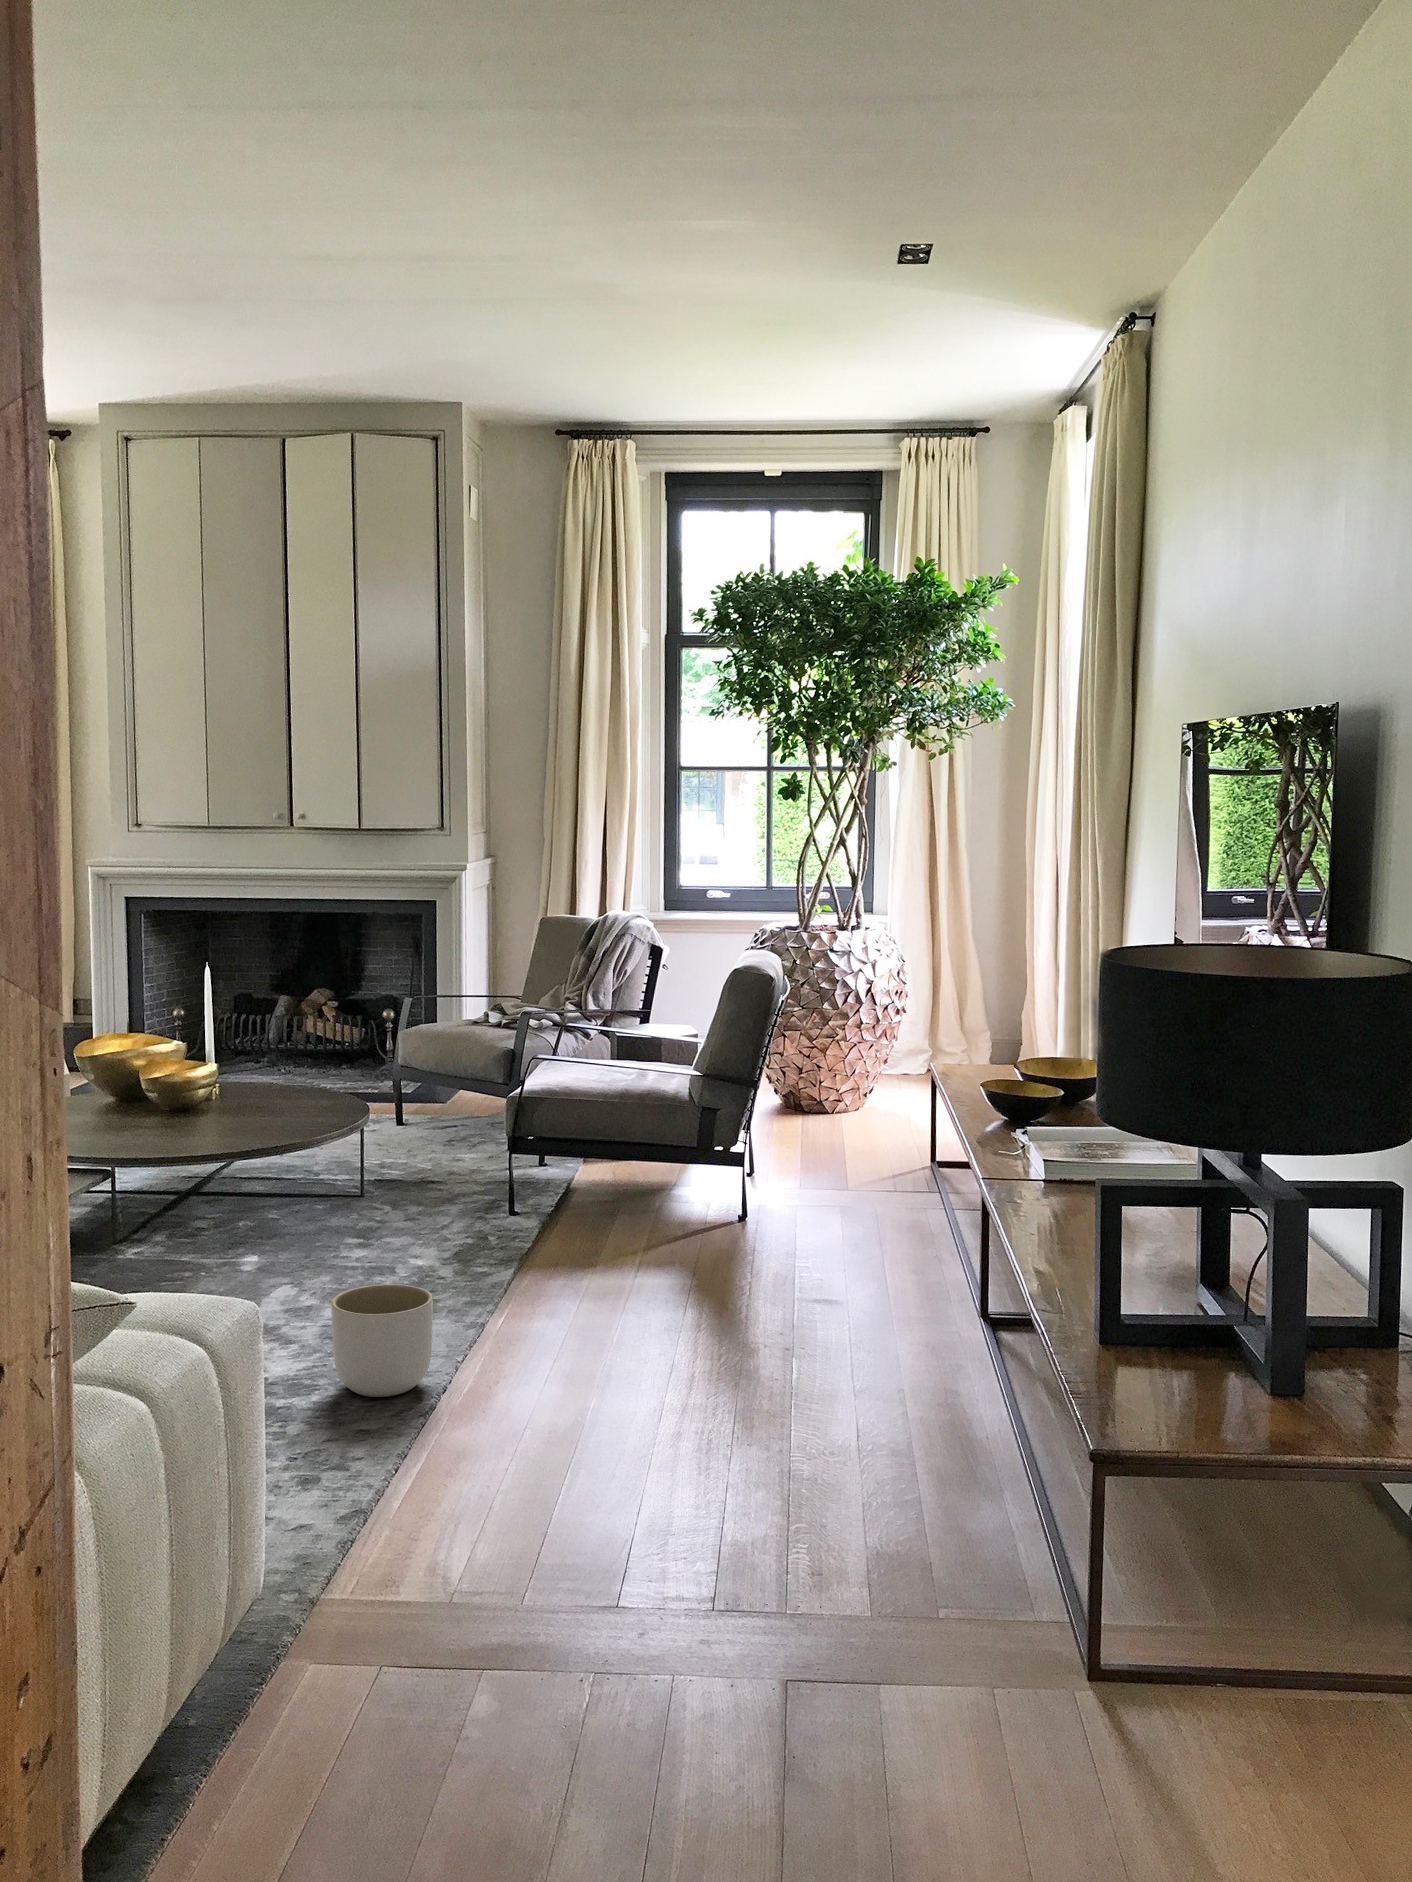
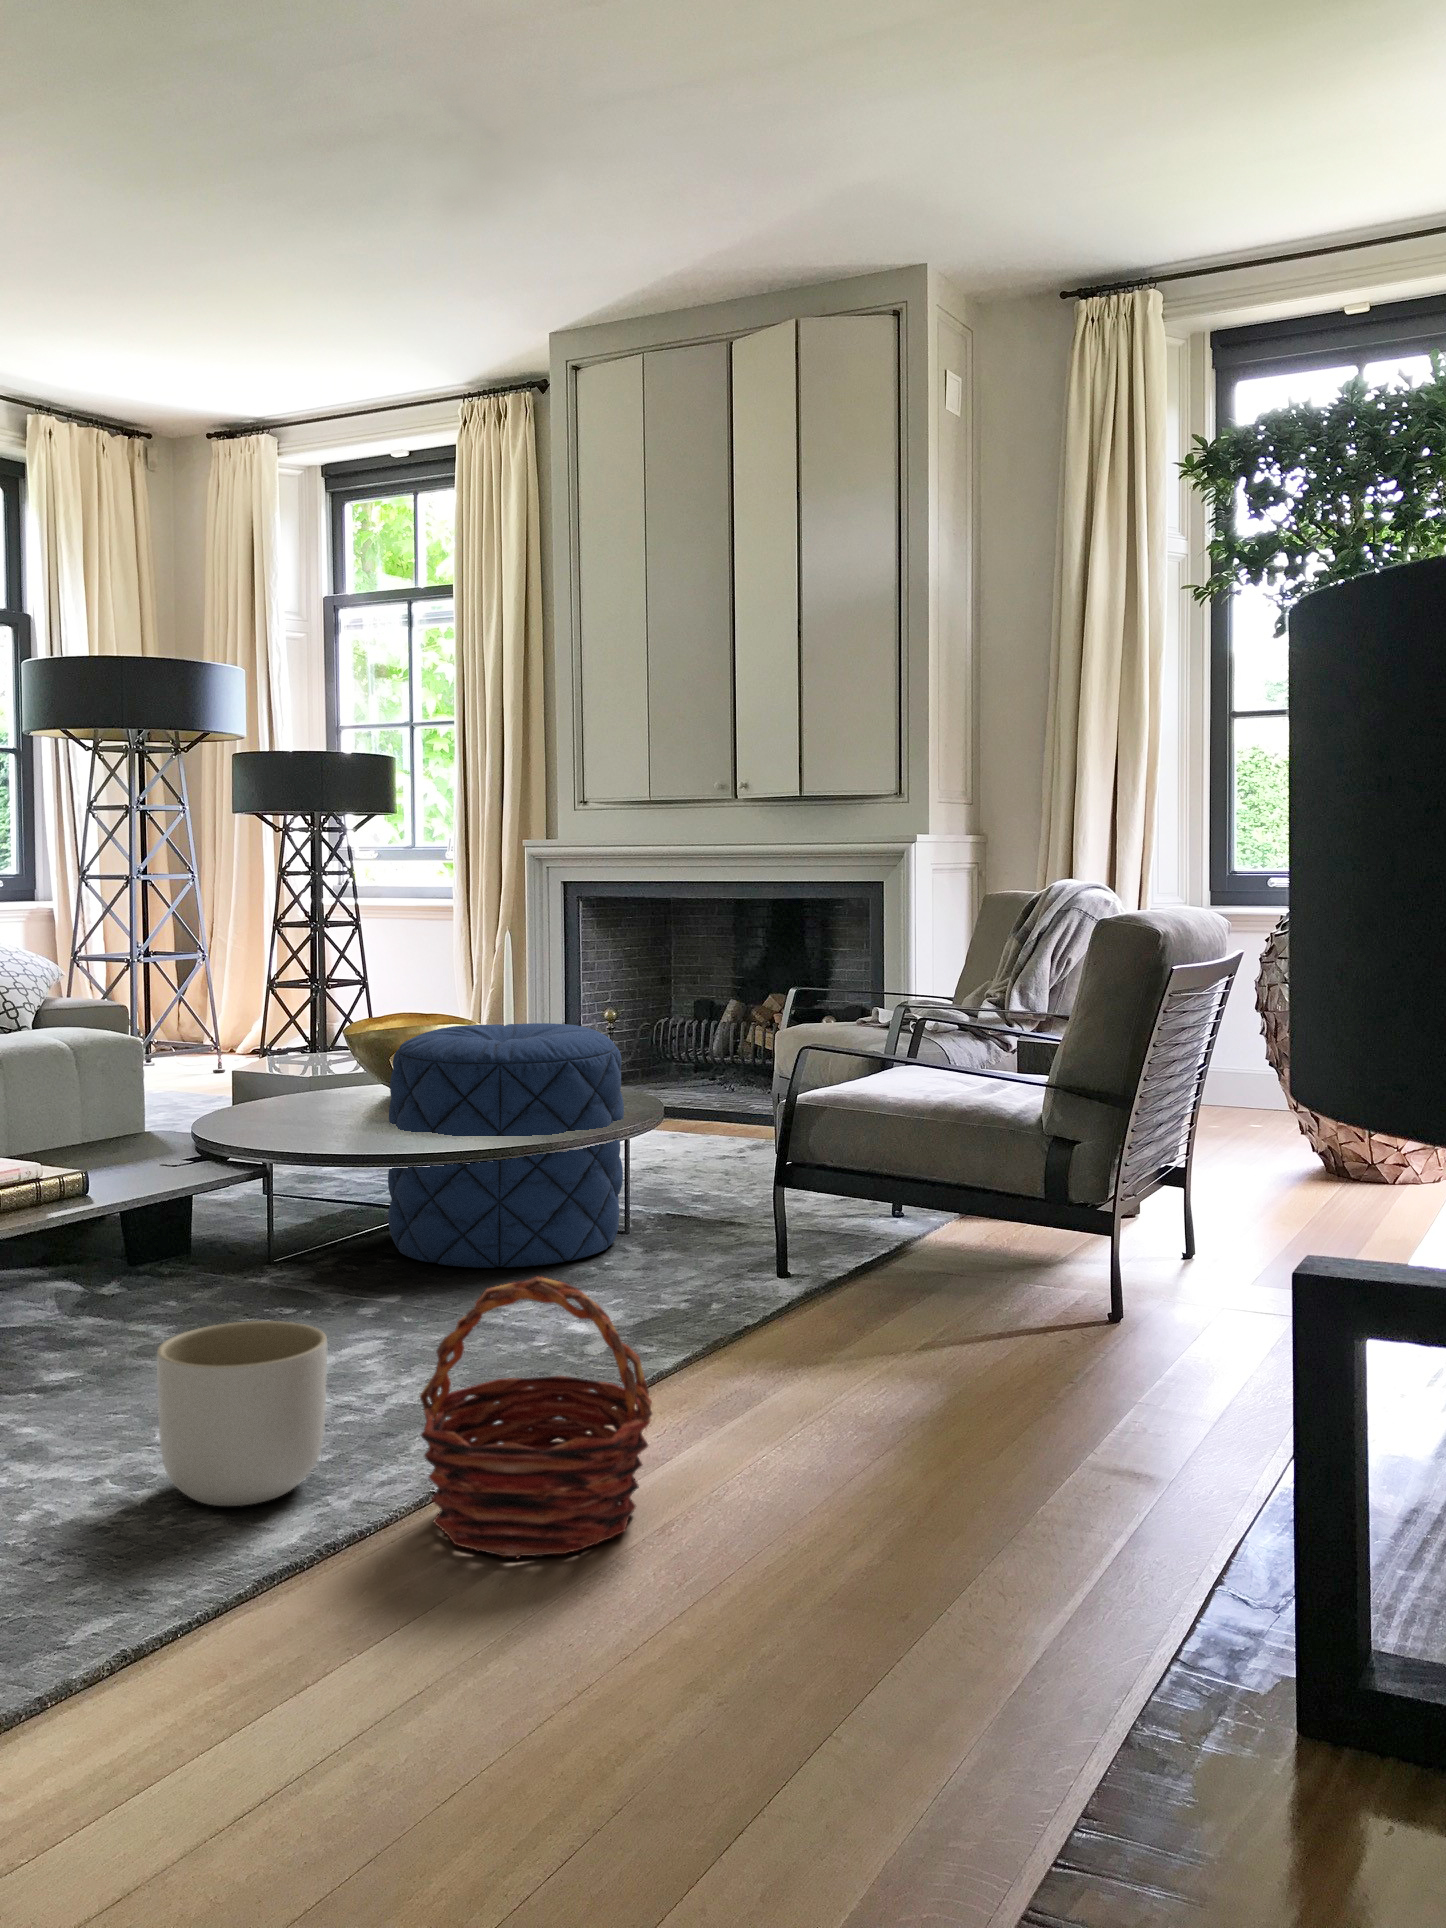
pouf: none [214,1054,391,1241] -> present [388,1023,624,1268]
basket: none [503,1237,637,1392] -> present [420,1277,652,1559]

